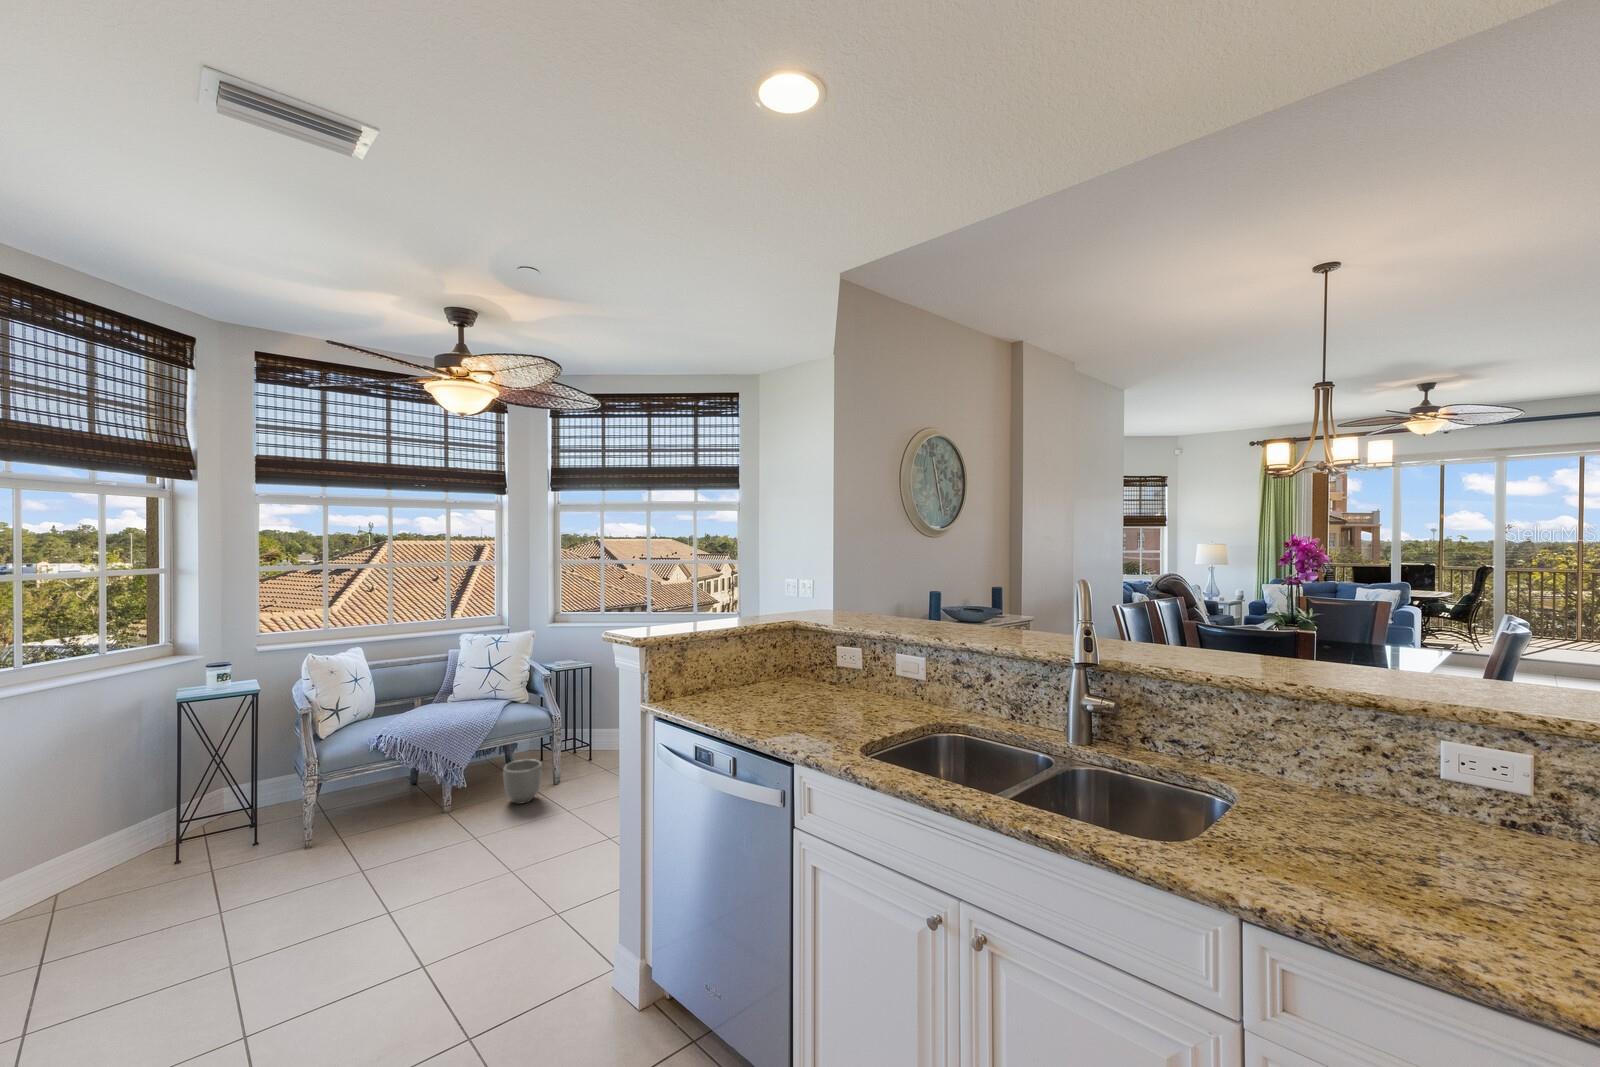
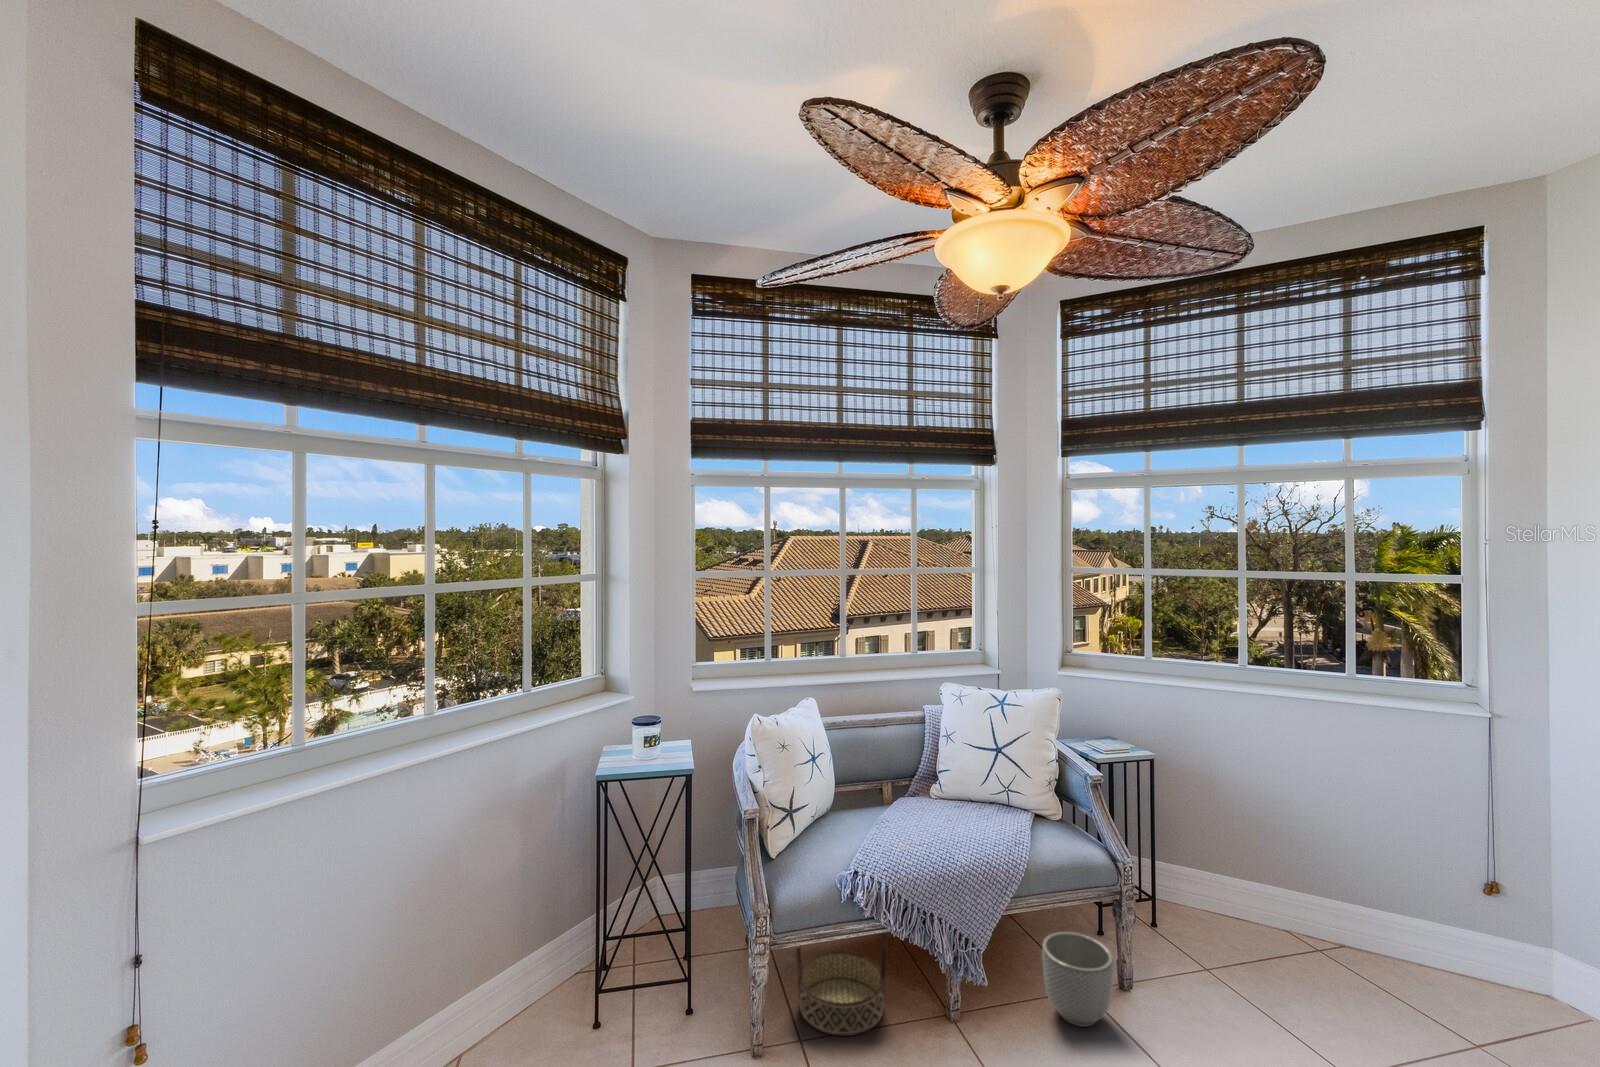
basket: none [338,746,404,838] -> present [796,933,887,1036]

